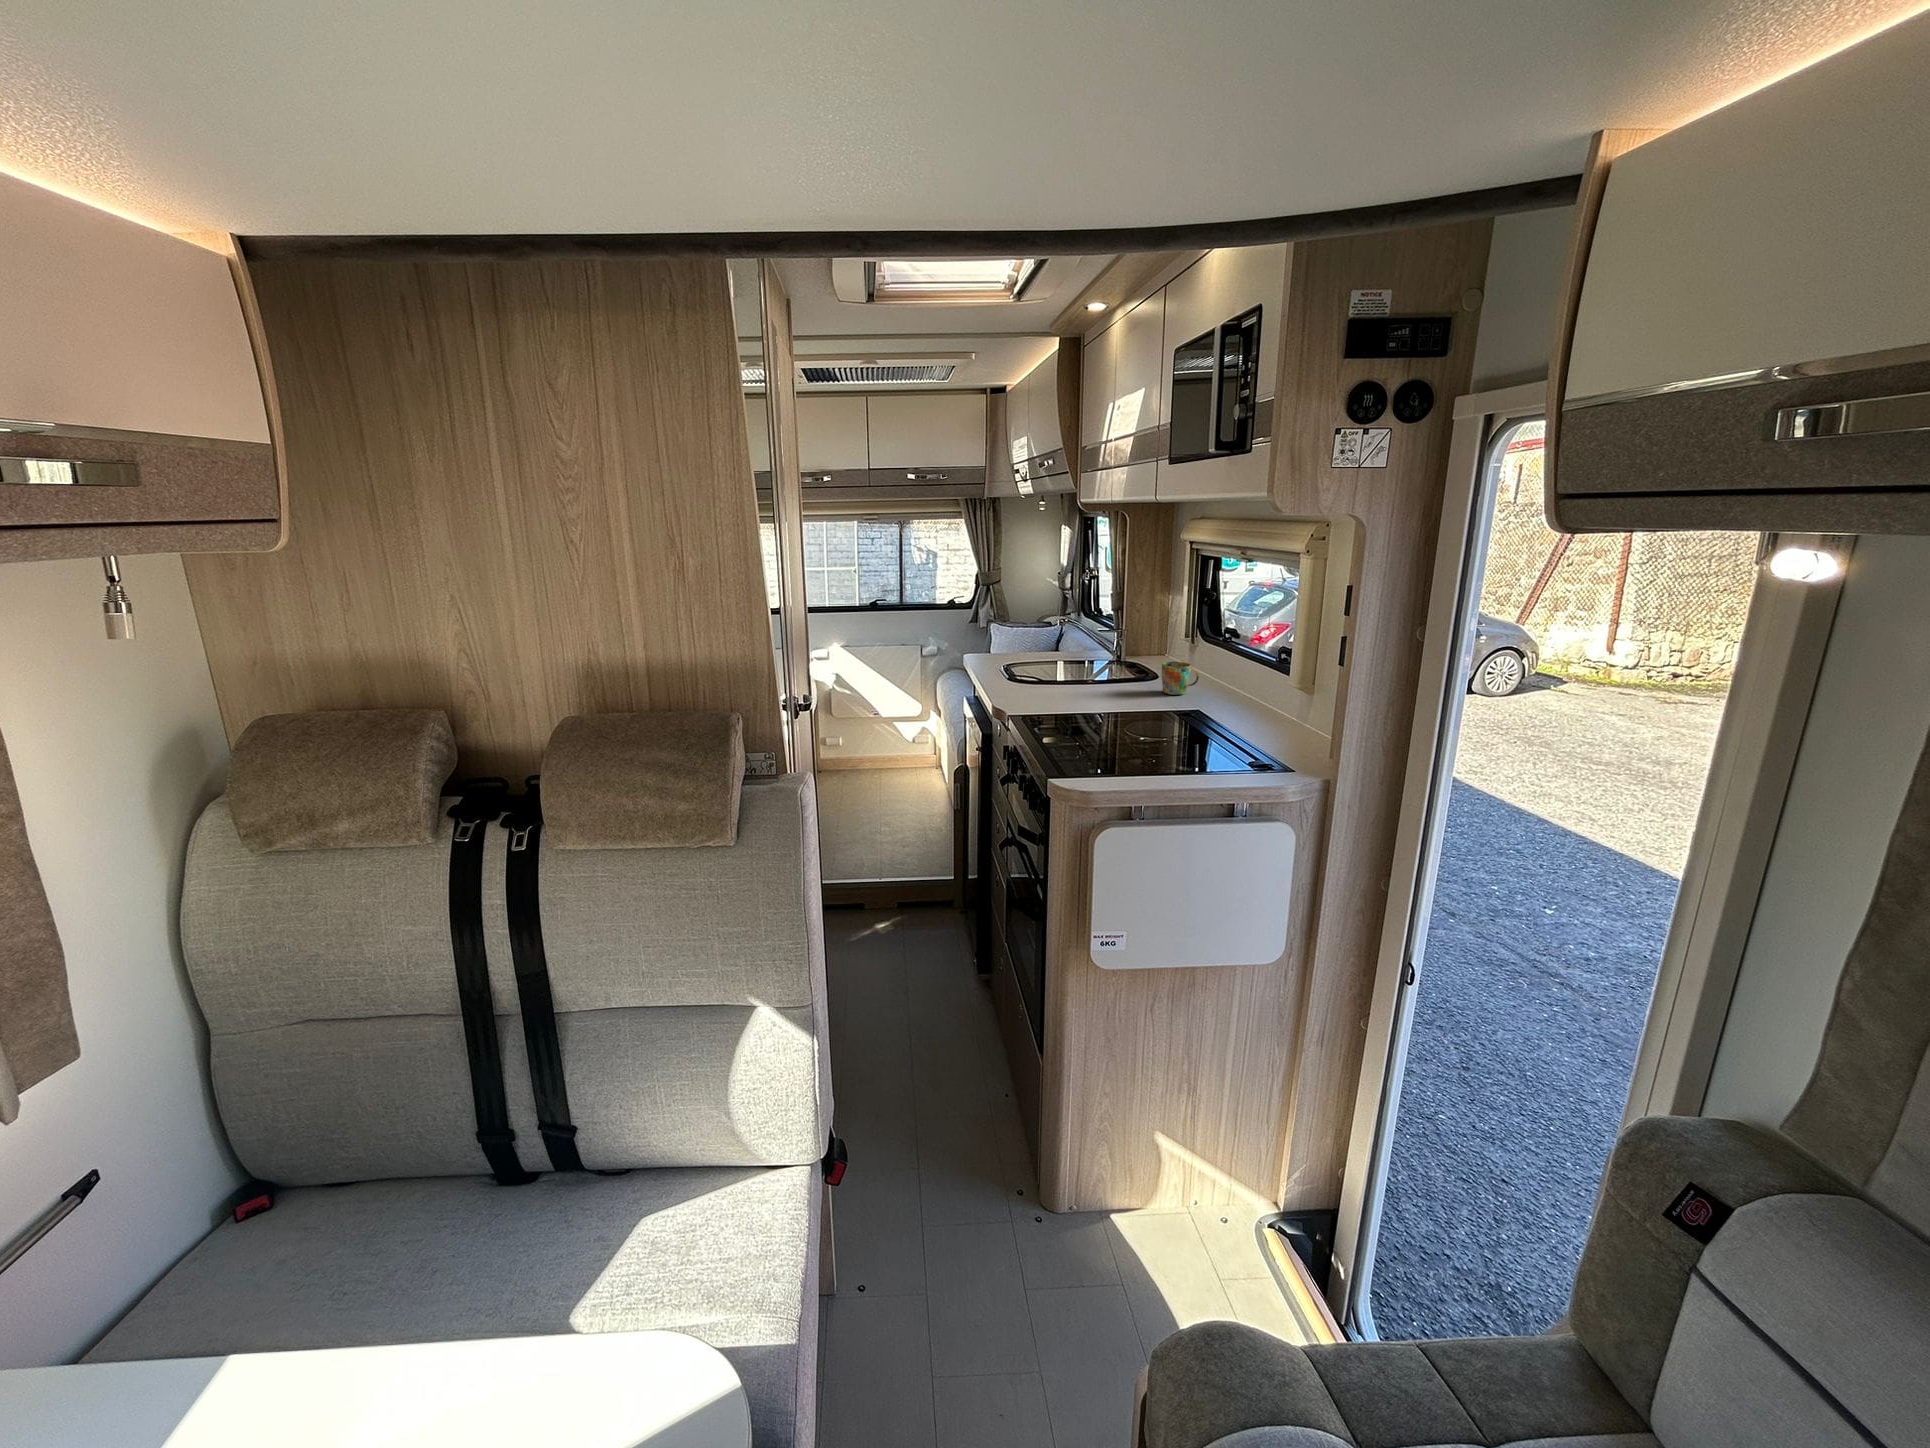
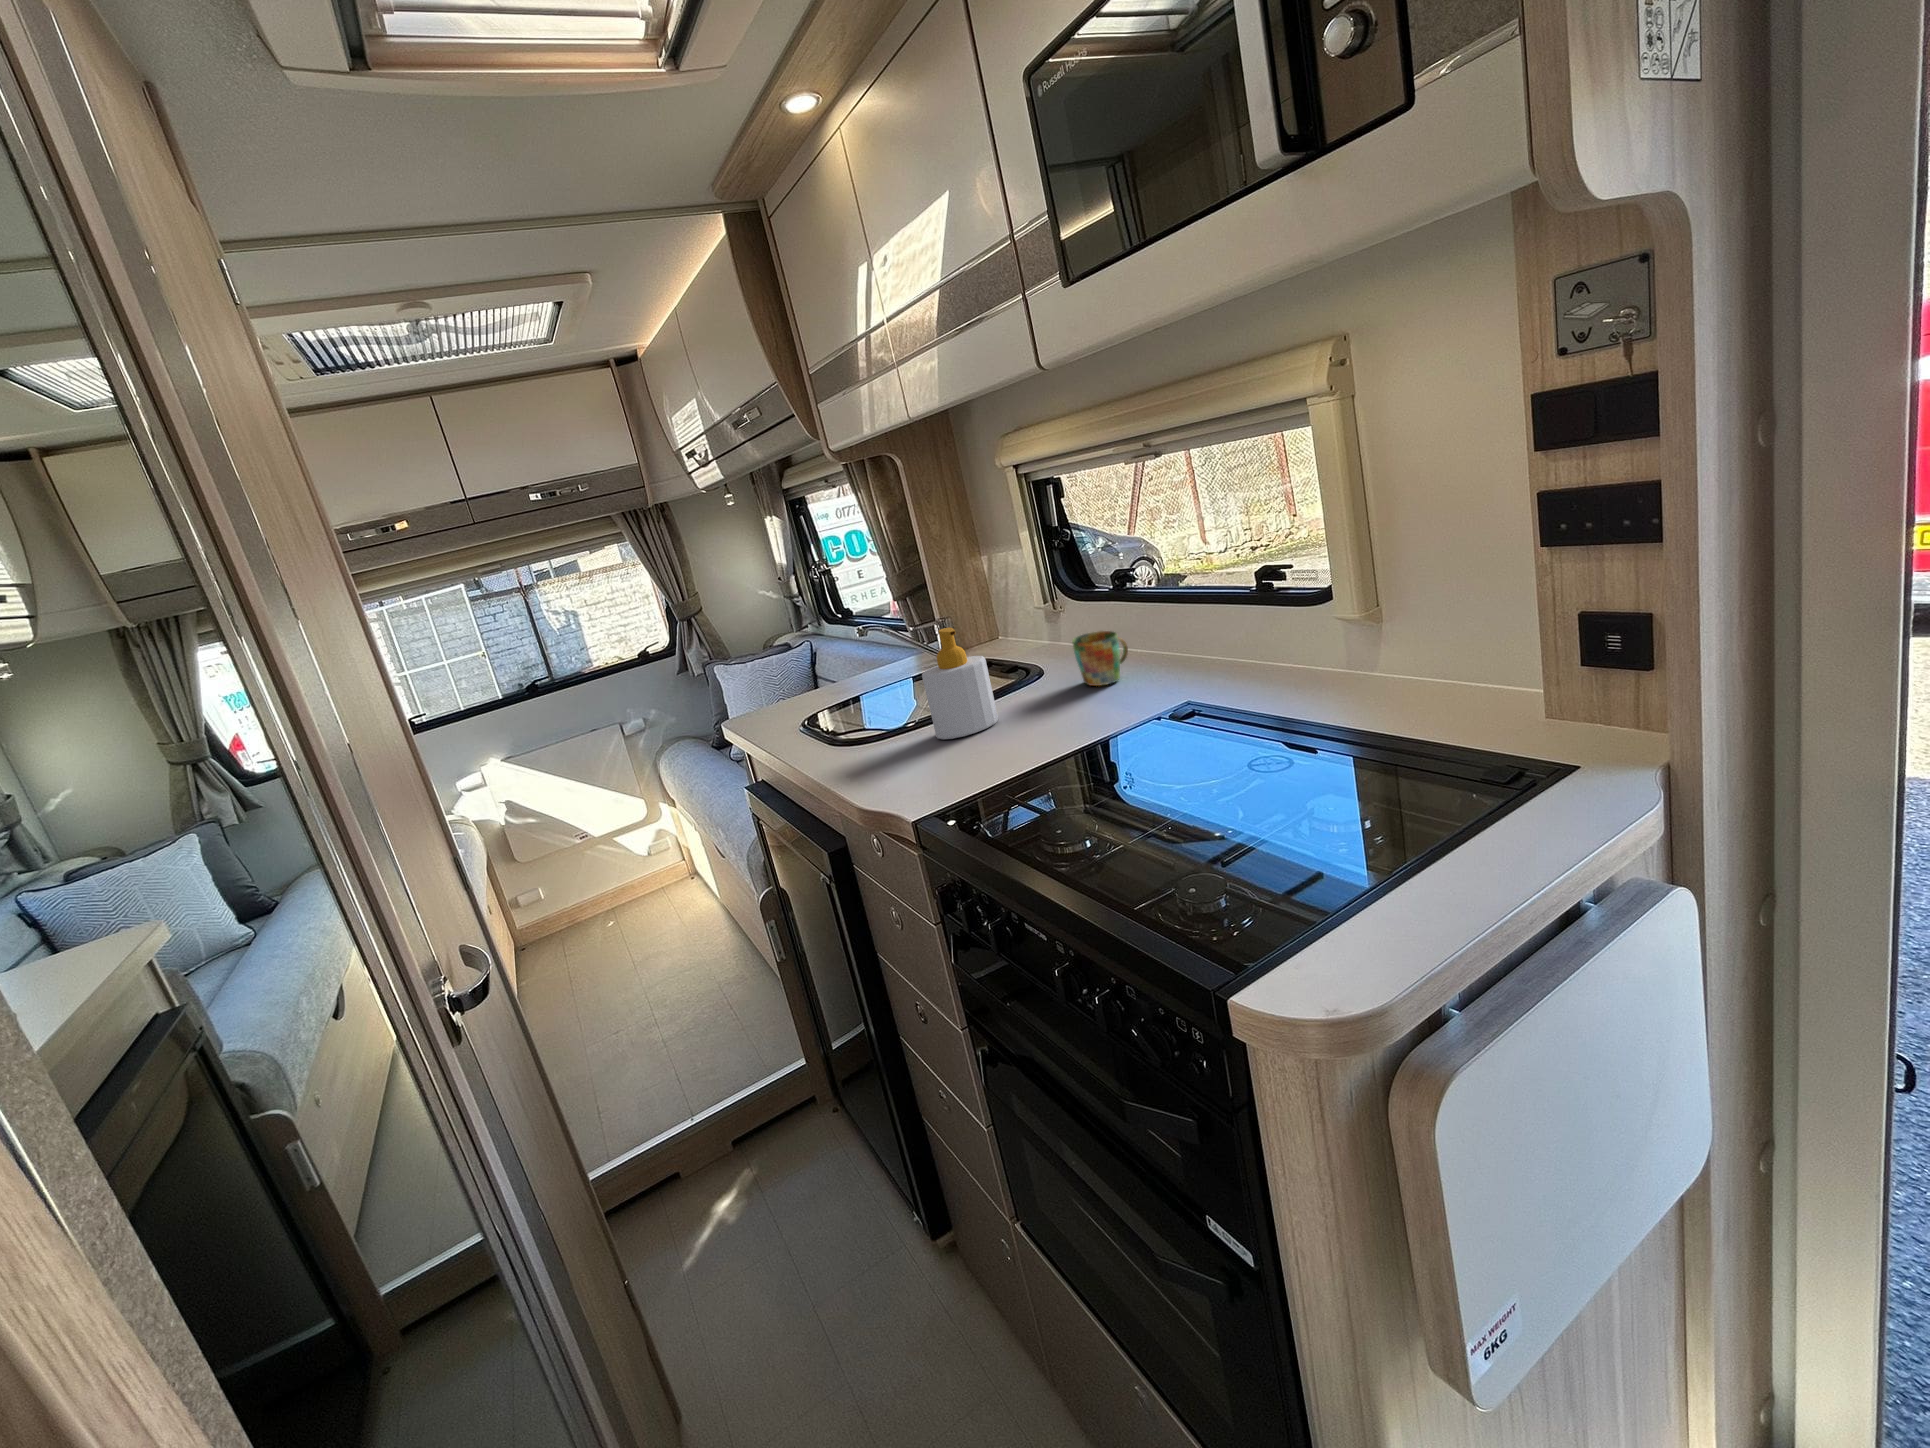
soap bottle: none [1057,632,1099,695] -> present [922,627,998,739]

